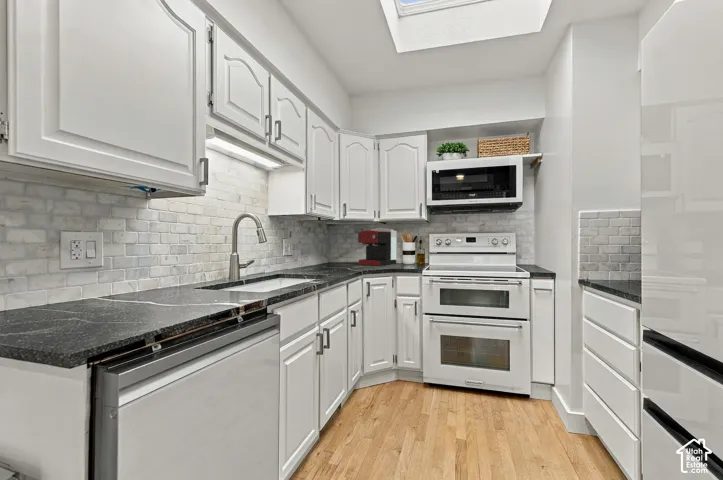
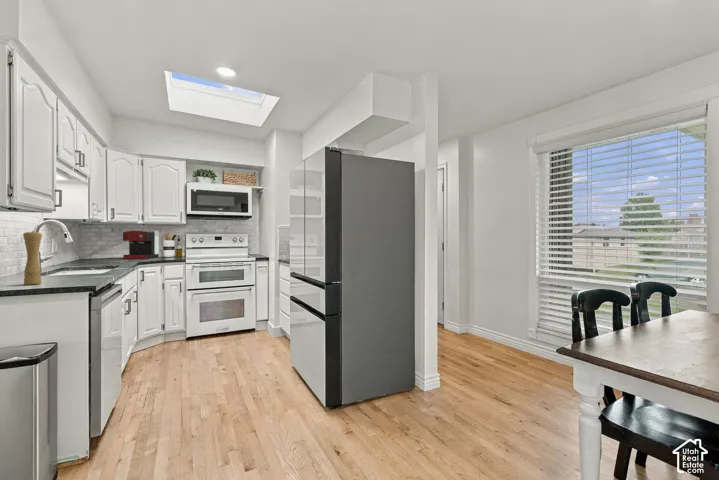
pepper mill: none [112,225,140,316] -> present [23,231,42,285]

